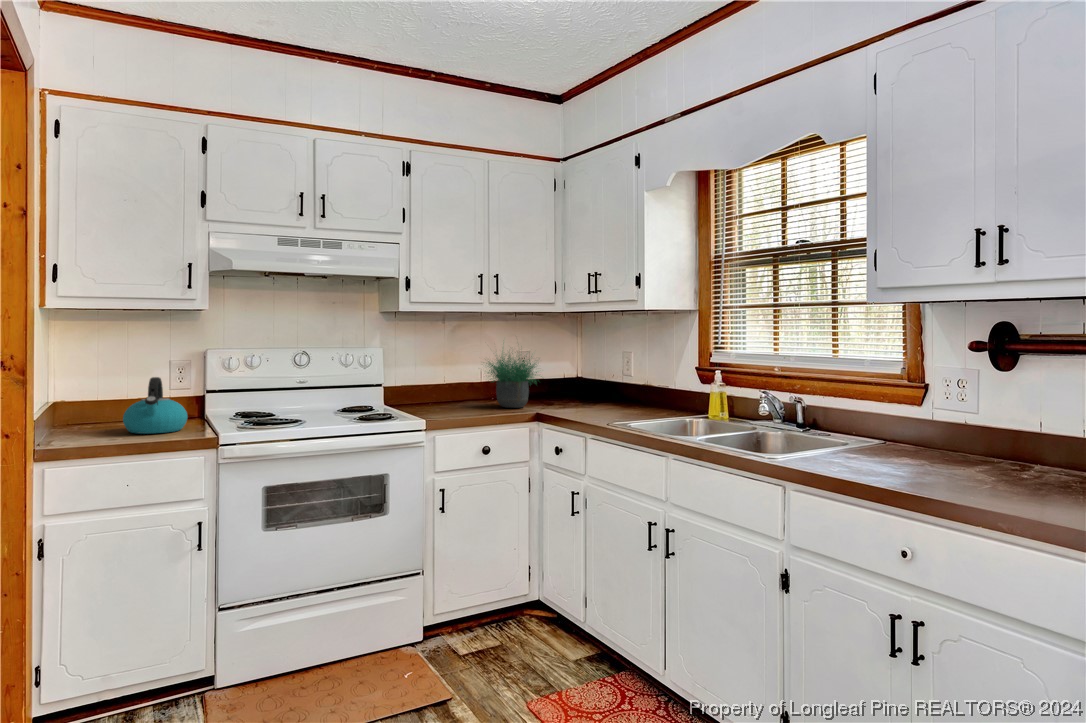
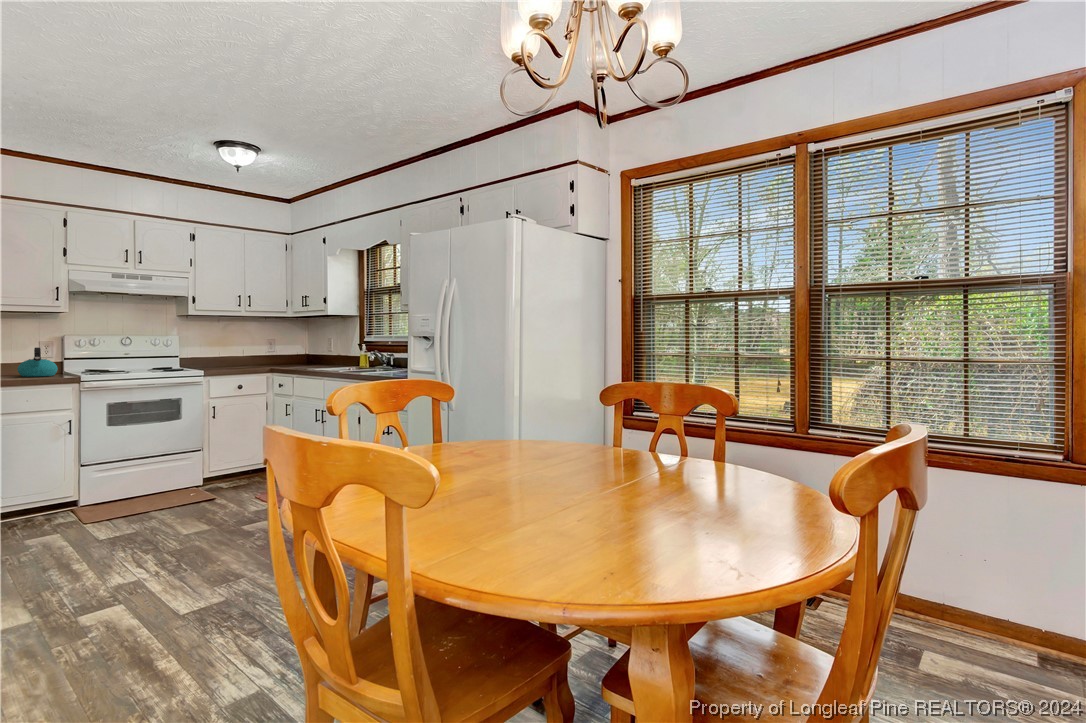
potted plant: present [488,355,537,408] -> none [238,327,281,367]

